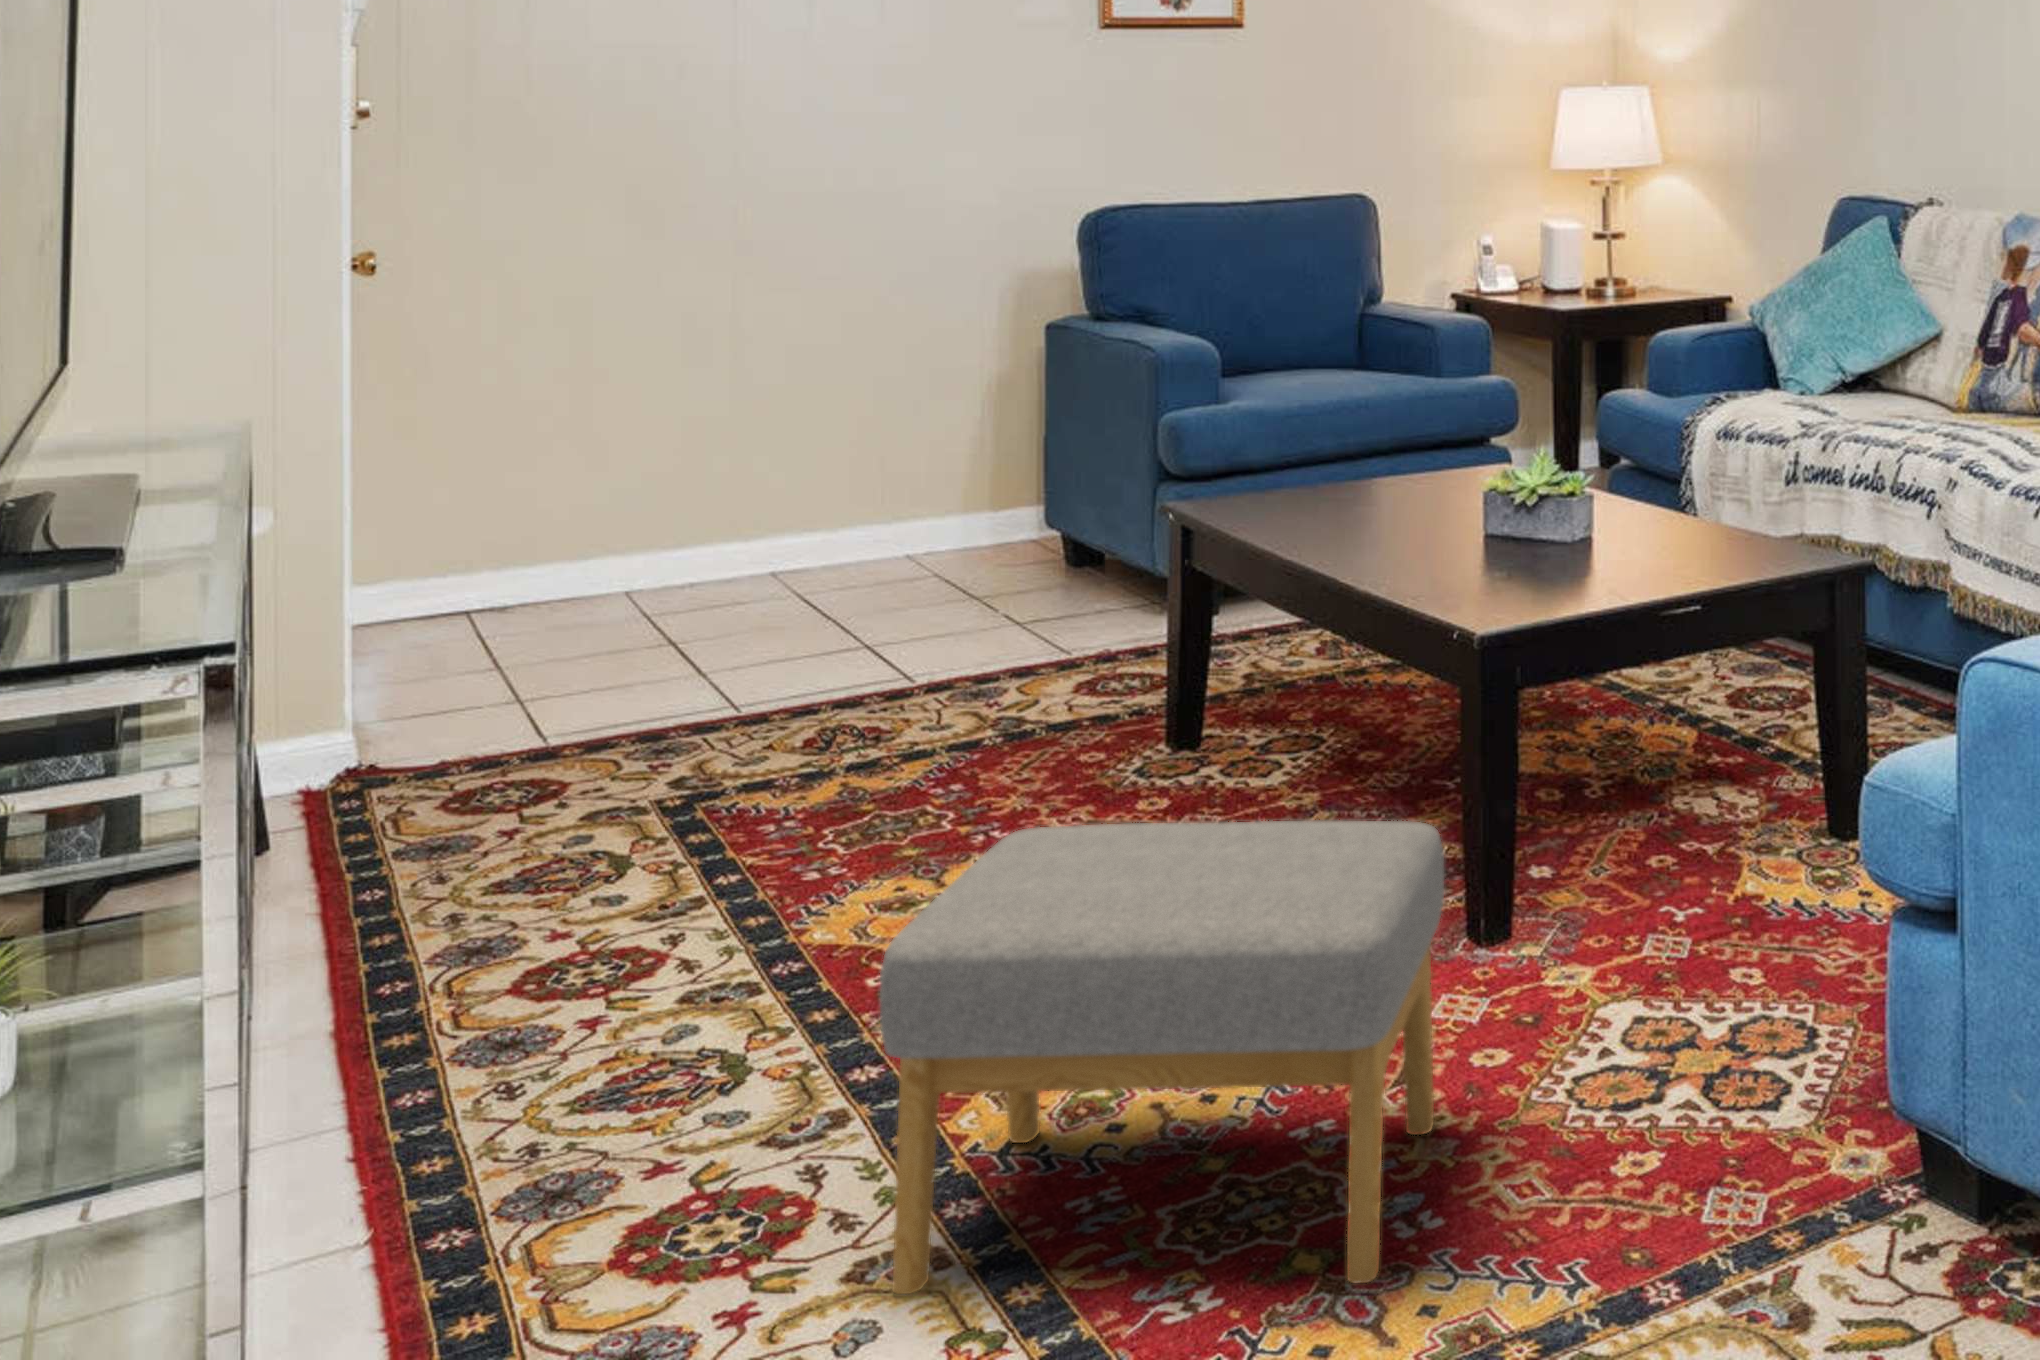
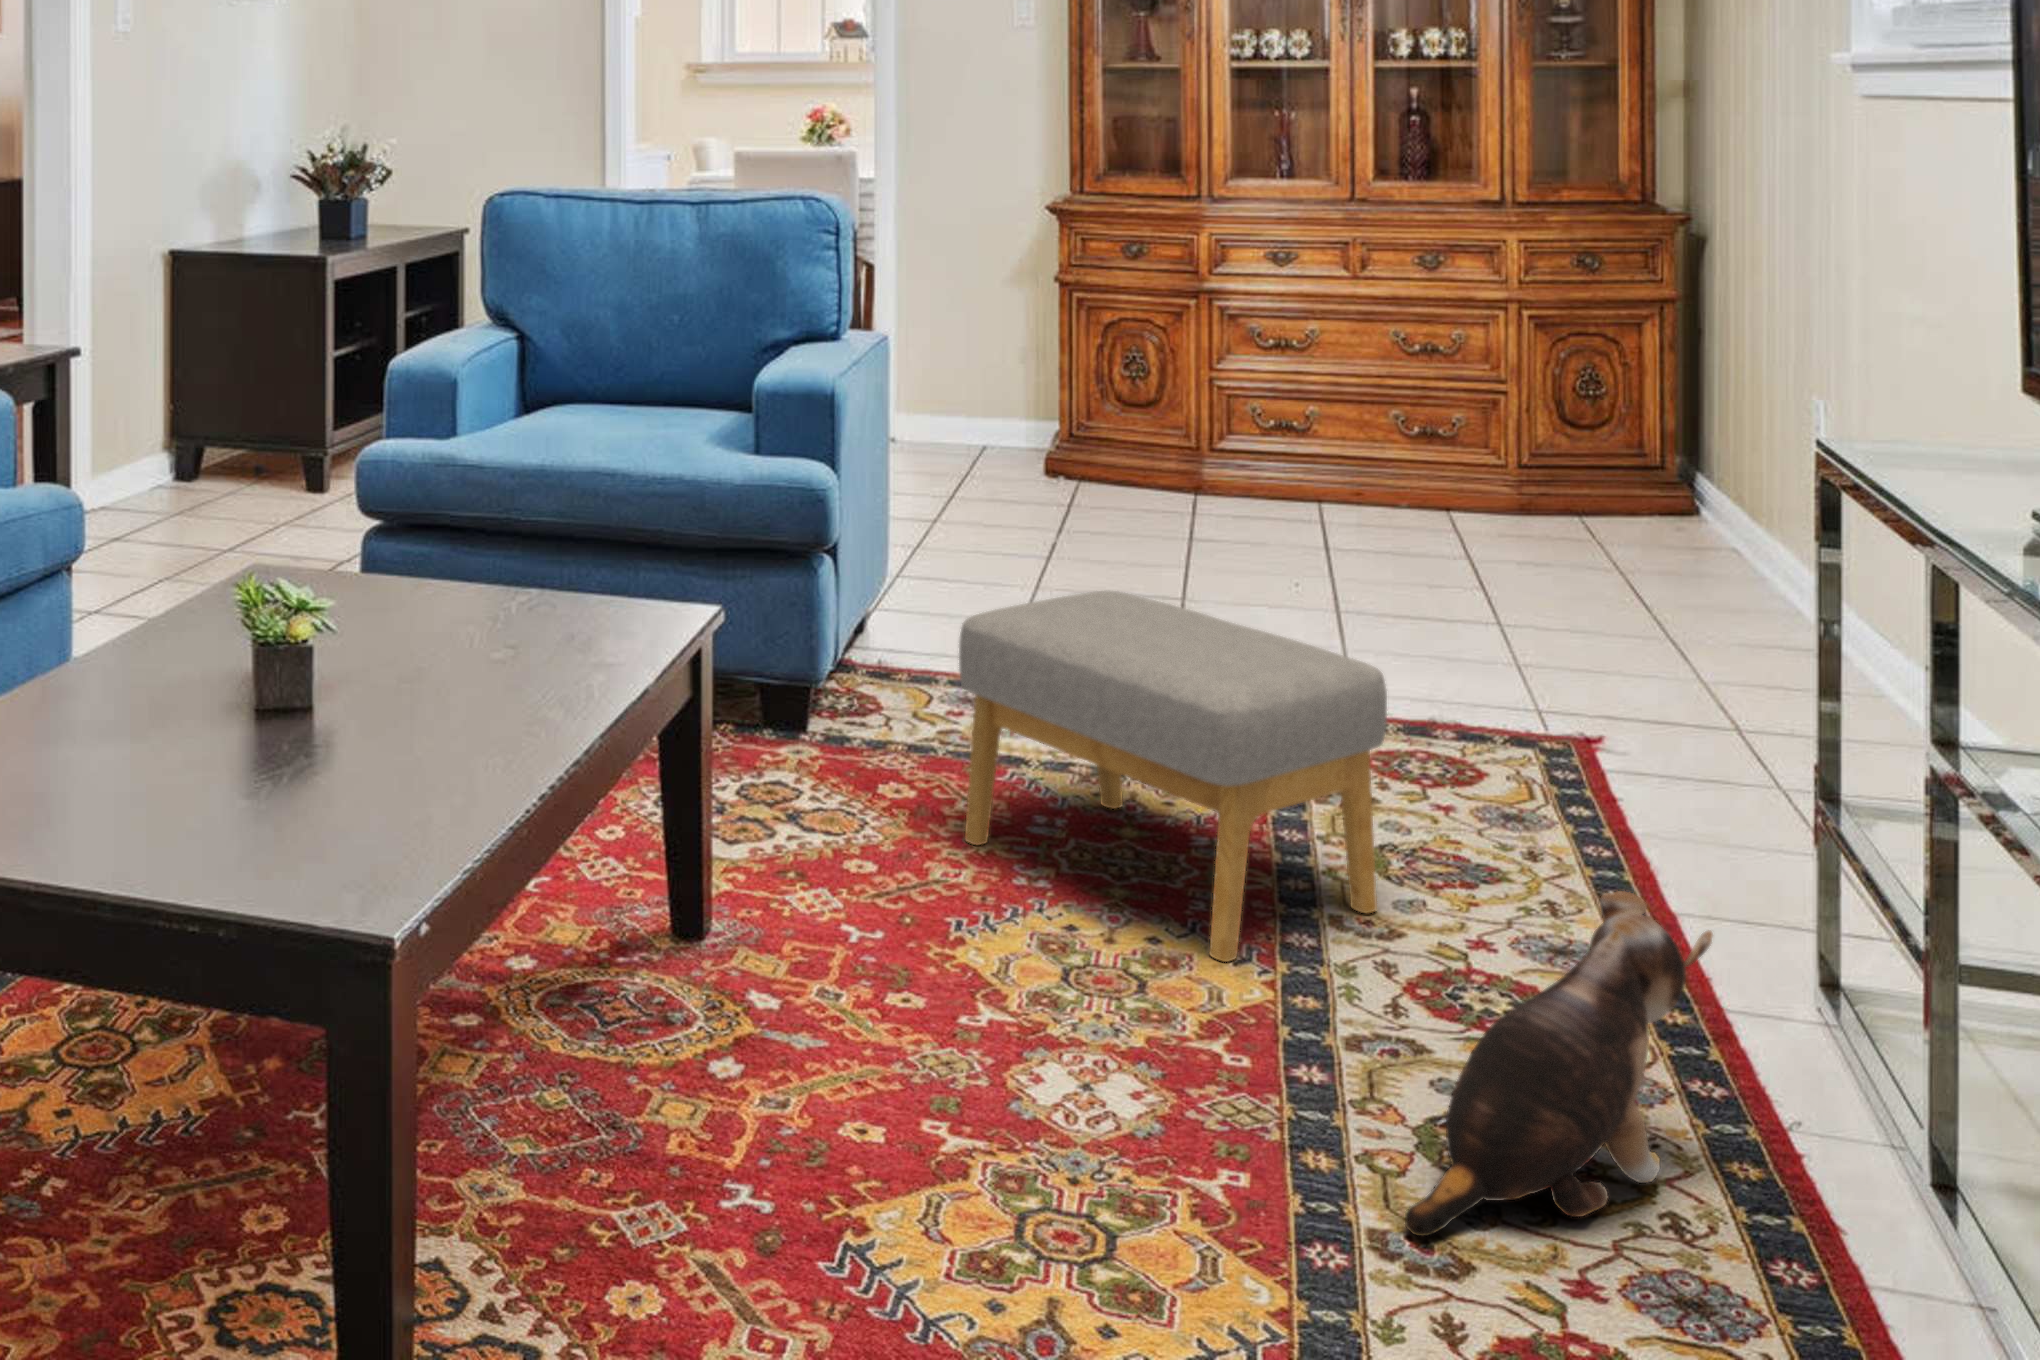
plush toy: none [469,907,739,1120] -> present [1405,891,1713,1236]

